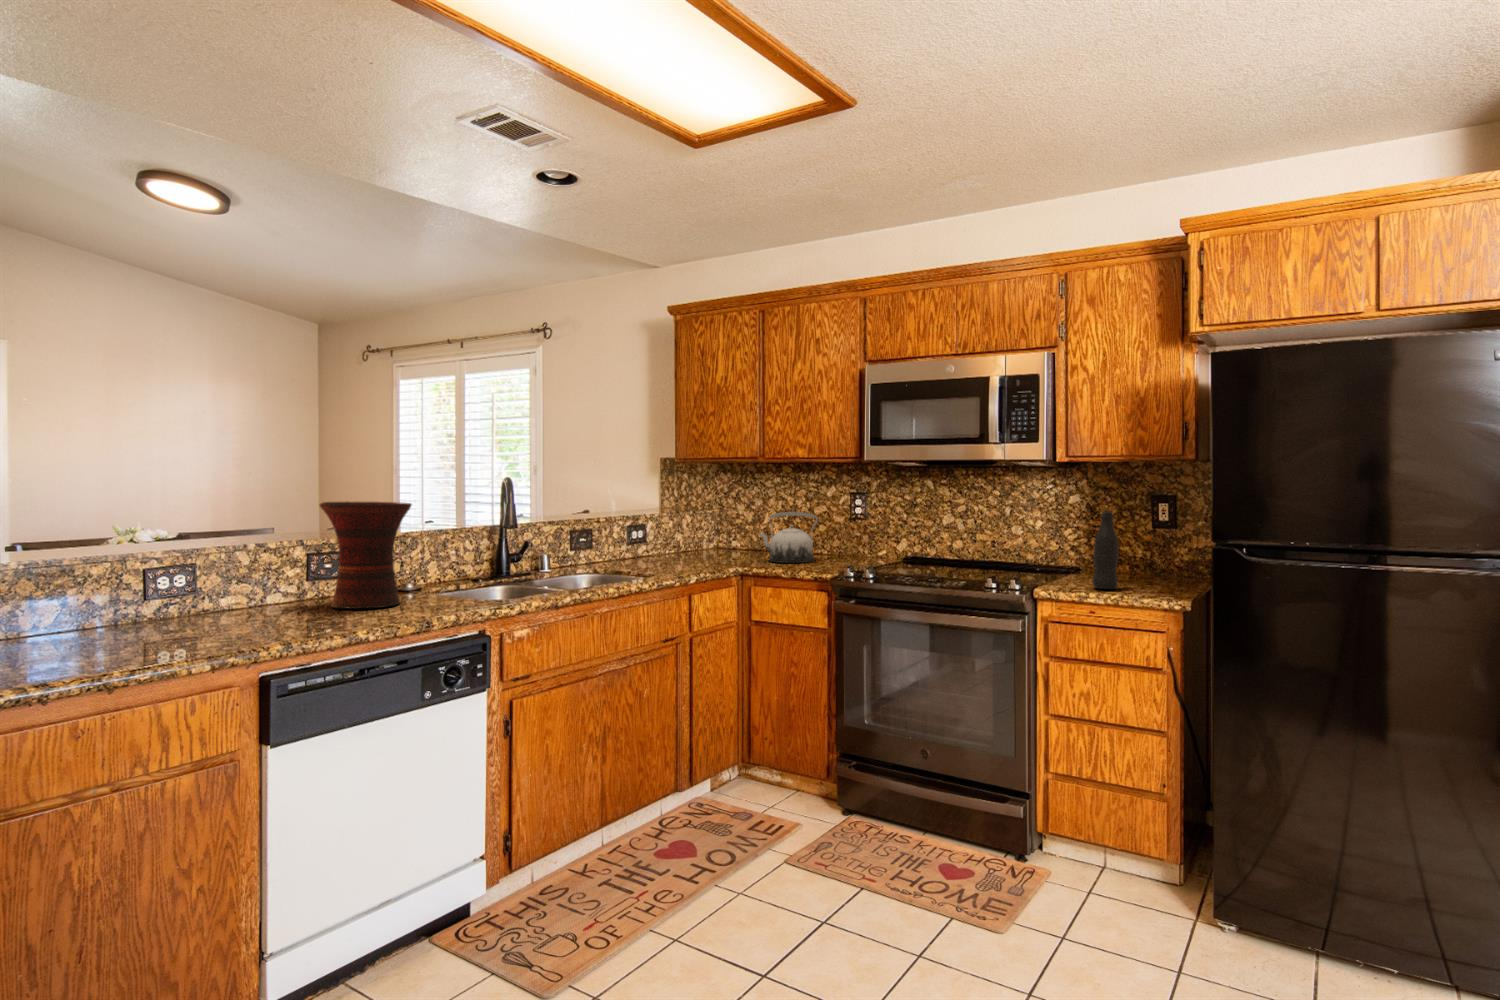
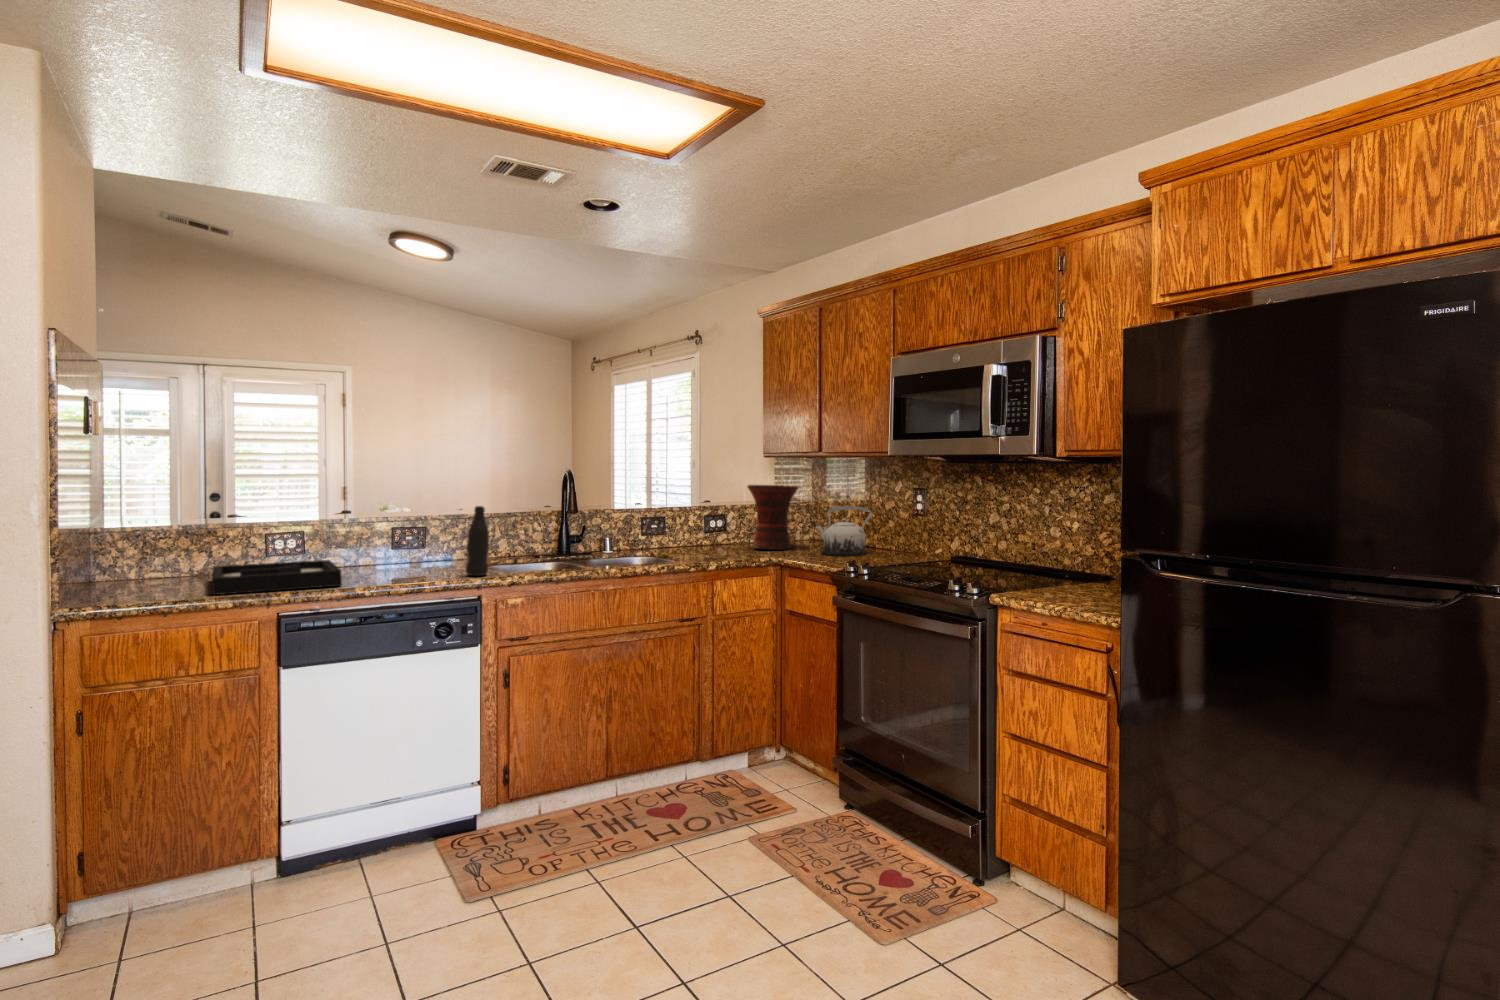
vase: present [320,501,412,609] -> present [747,485,798,550]
bottle: present [1092,512,1119,589] -> present [466,506,489,576]
decorative tray: none [99,597,330,655] -> present [212,560,342,595]

